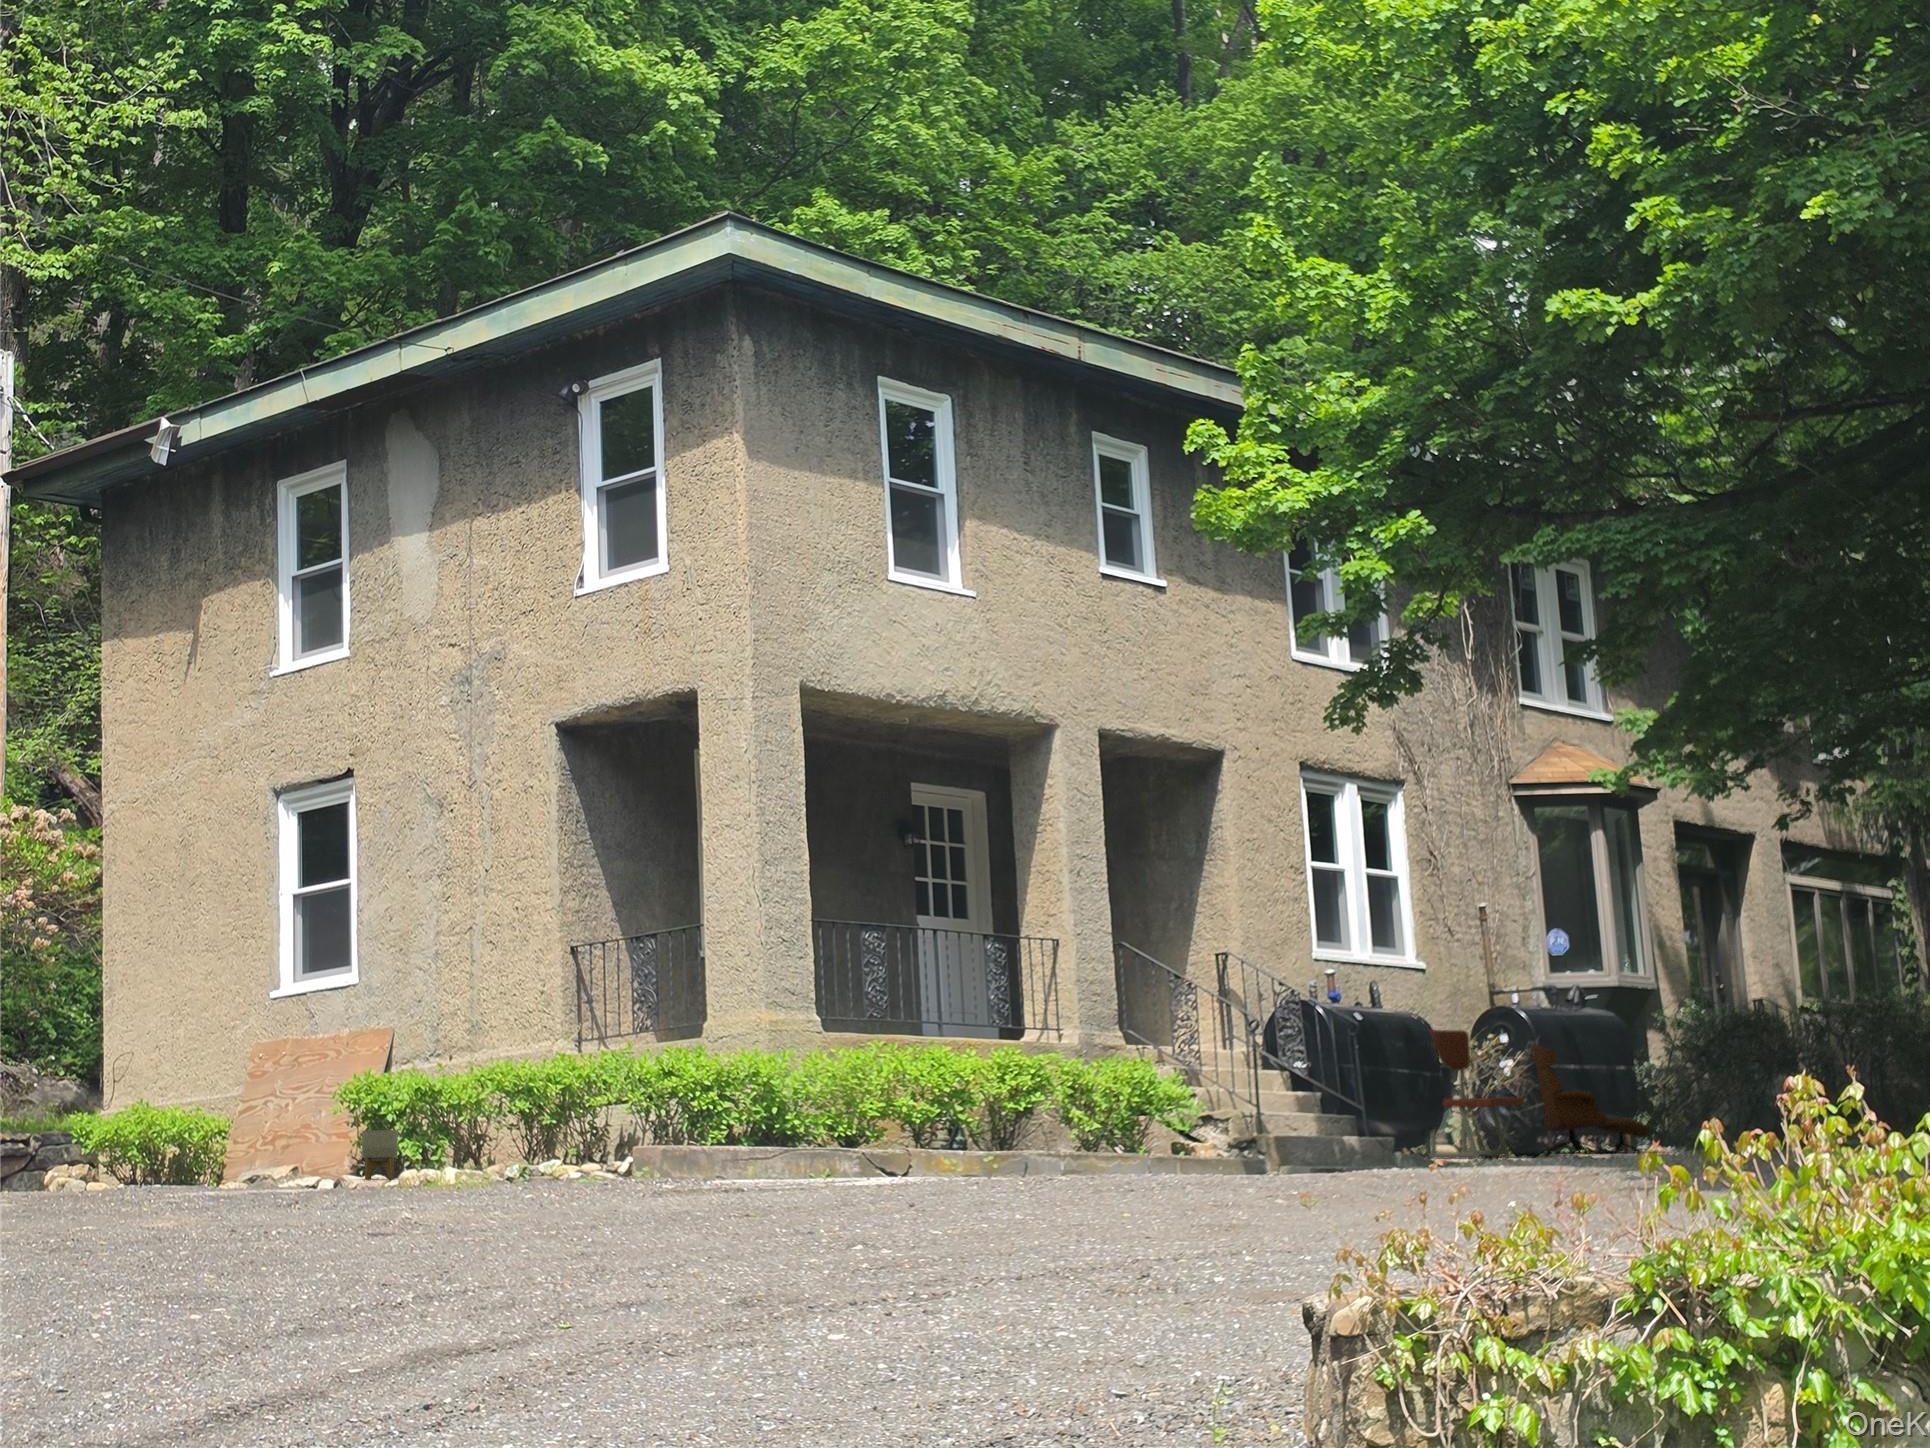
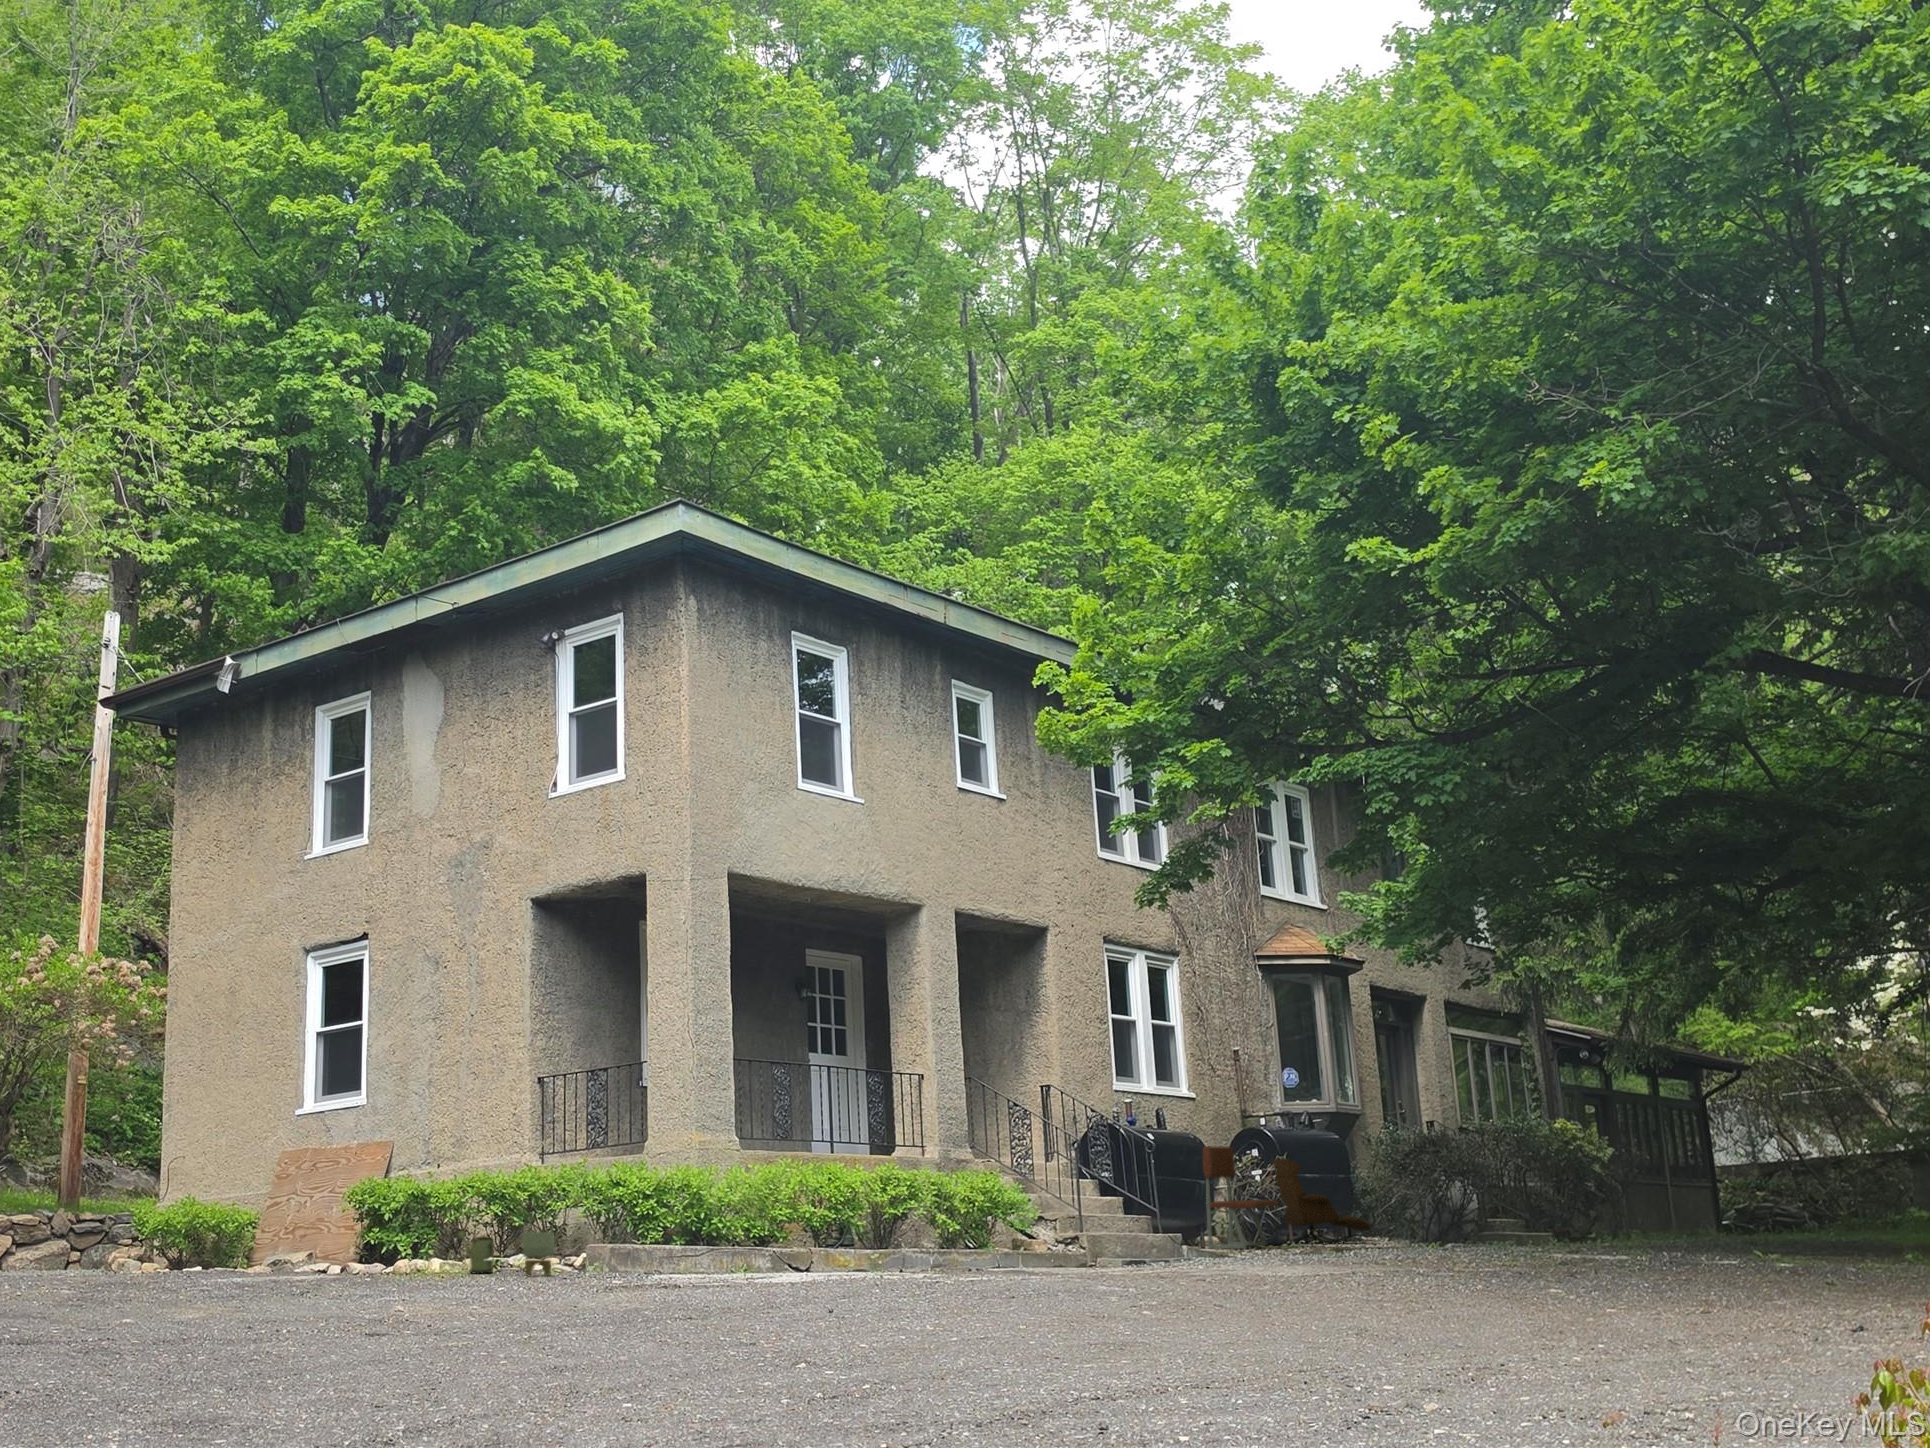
watering can: none [474,1127,522,1183] -> present [456,1231,494,1273]
planter: present [362,1130,398,1180] -> present [523,1232,554,1276]

